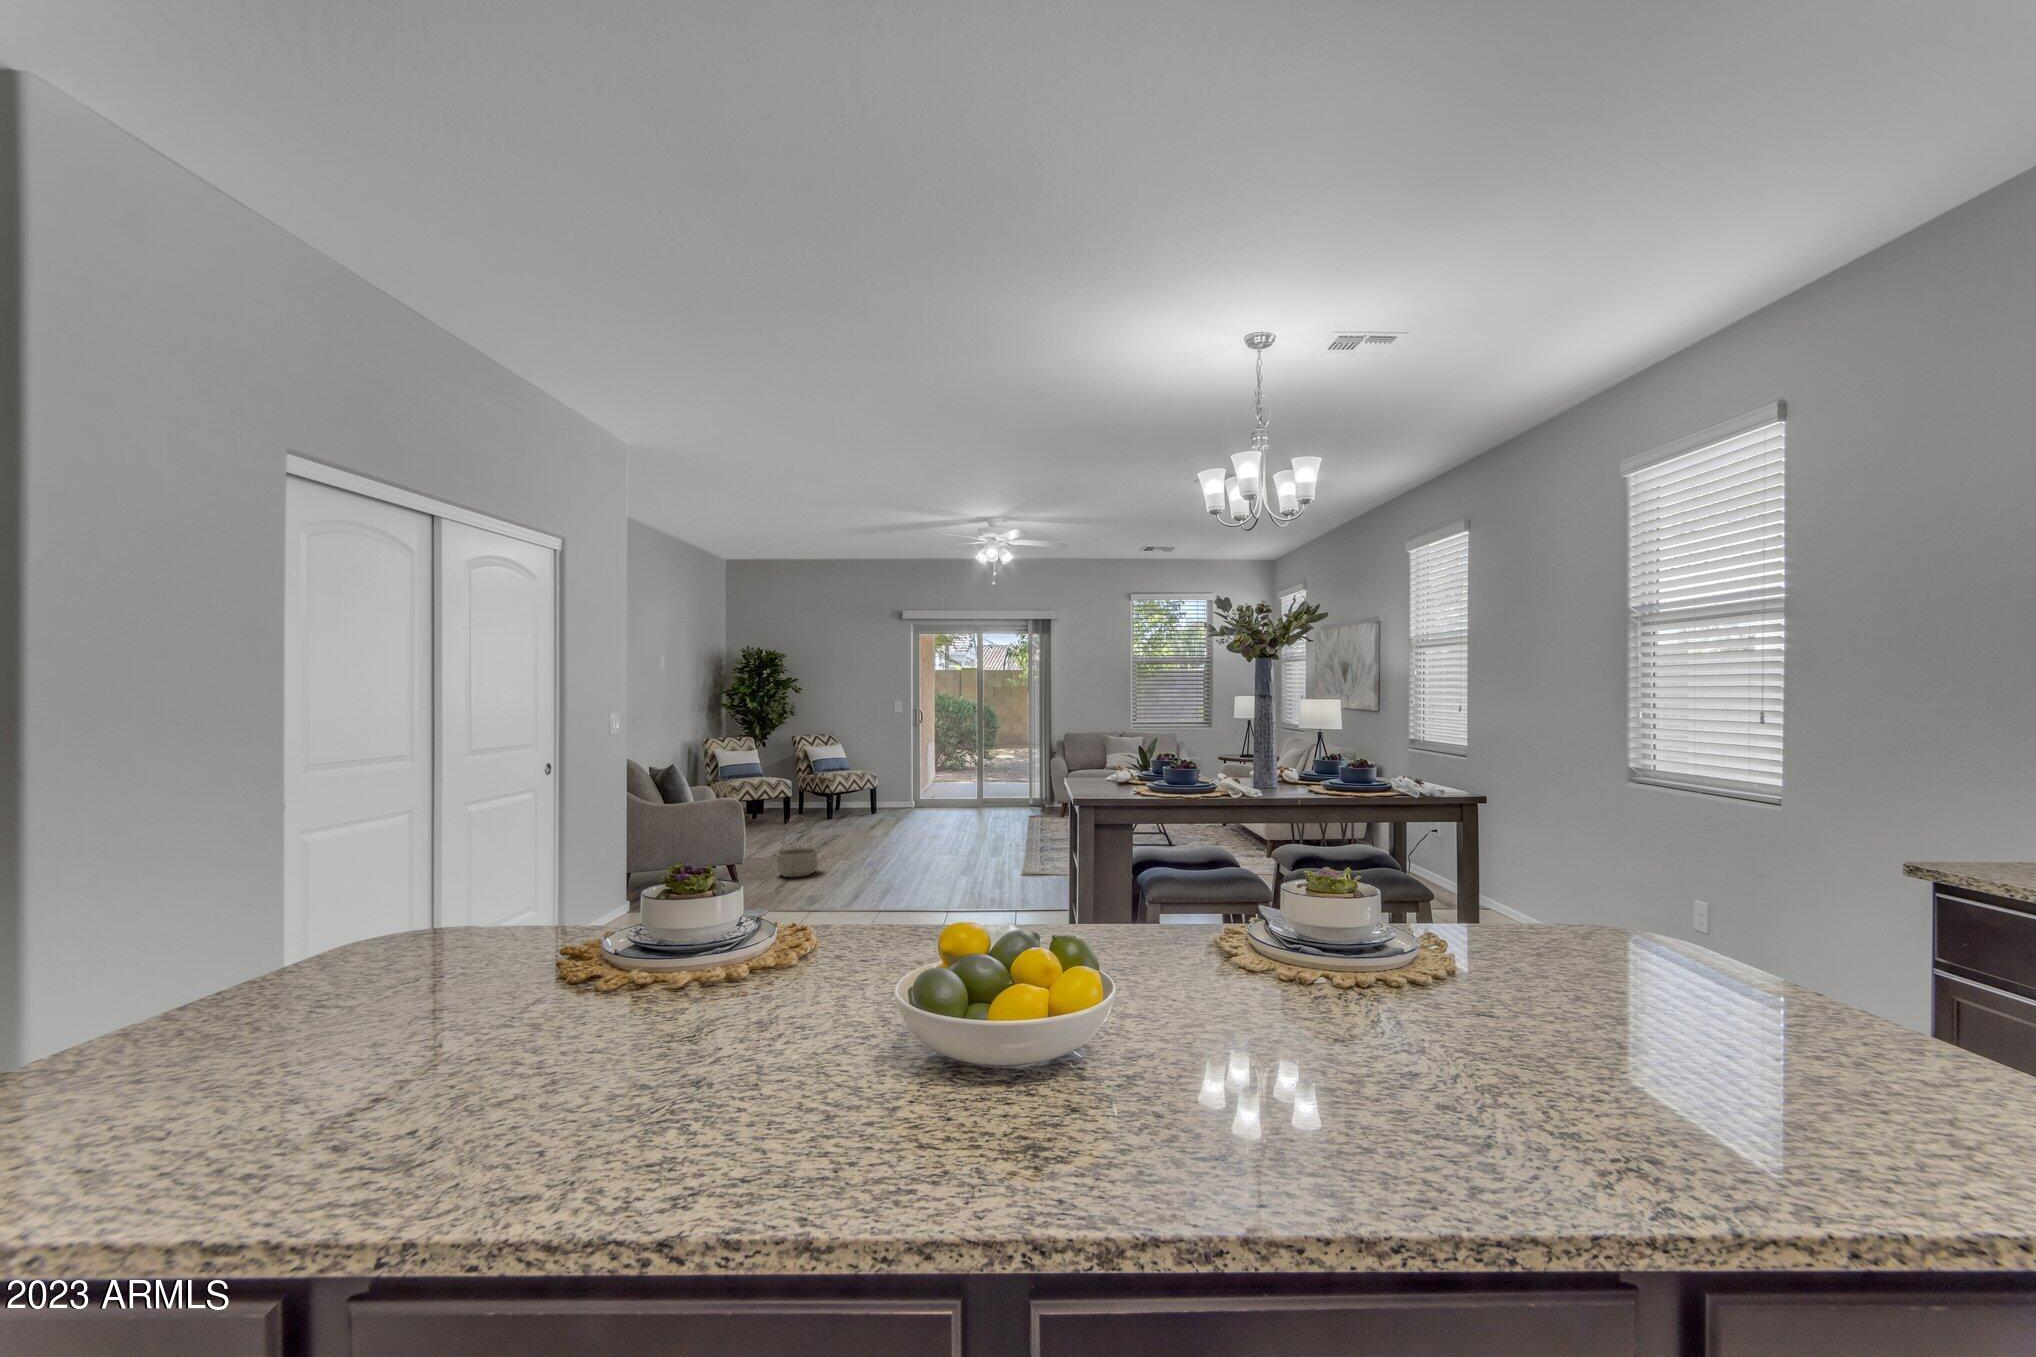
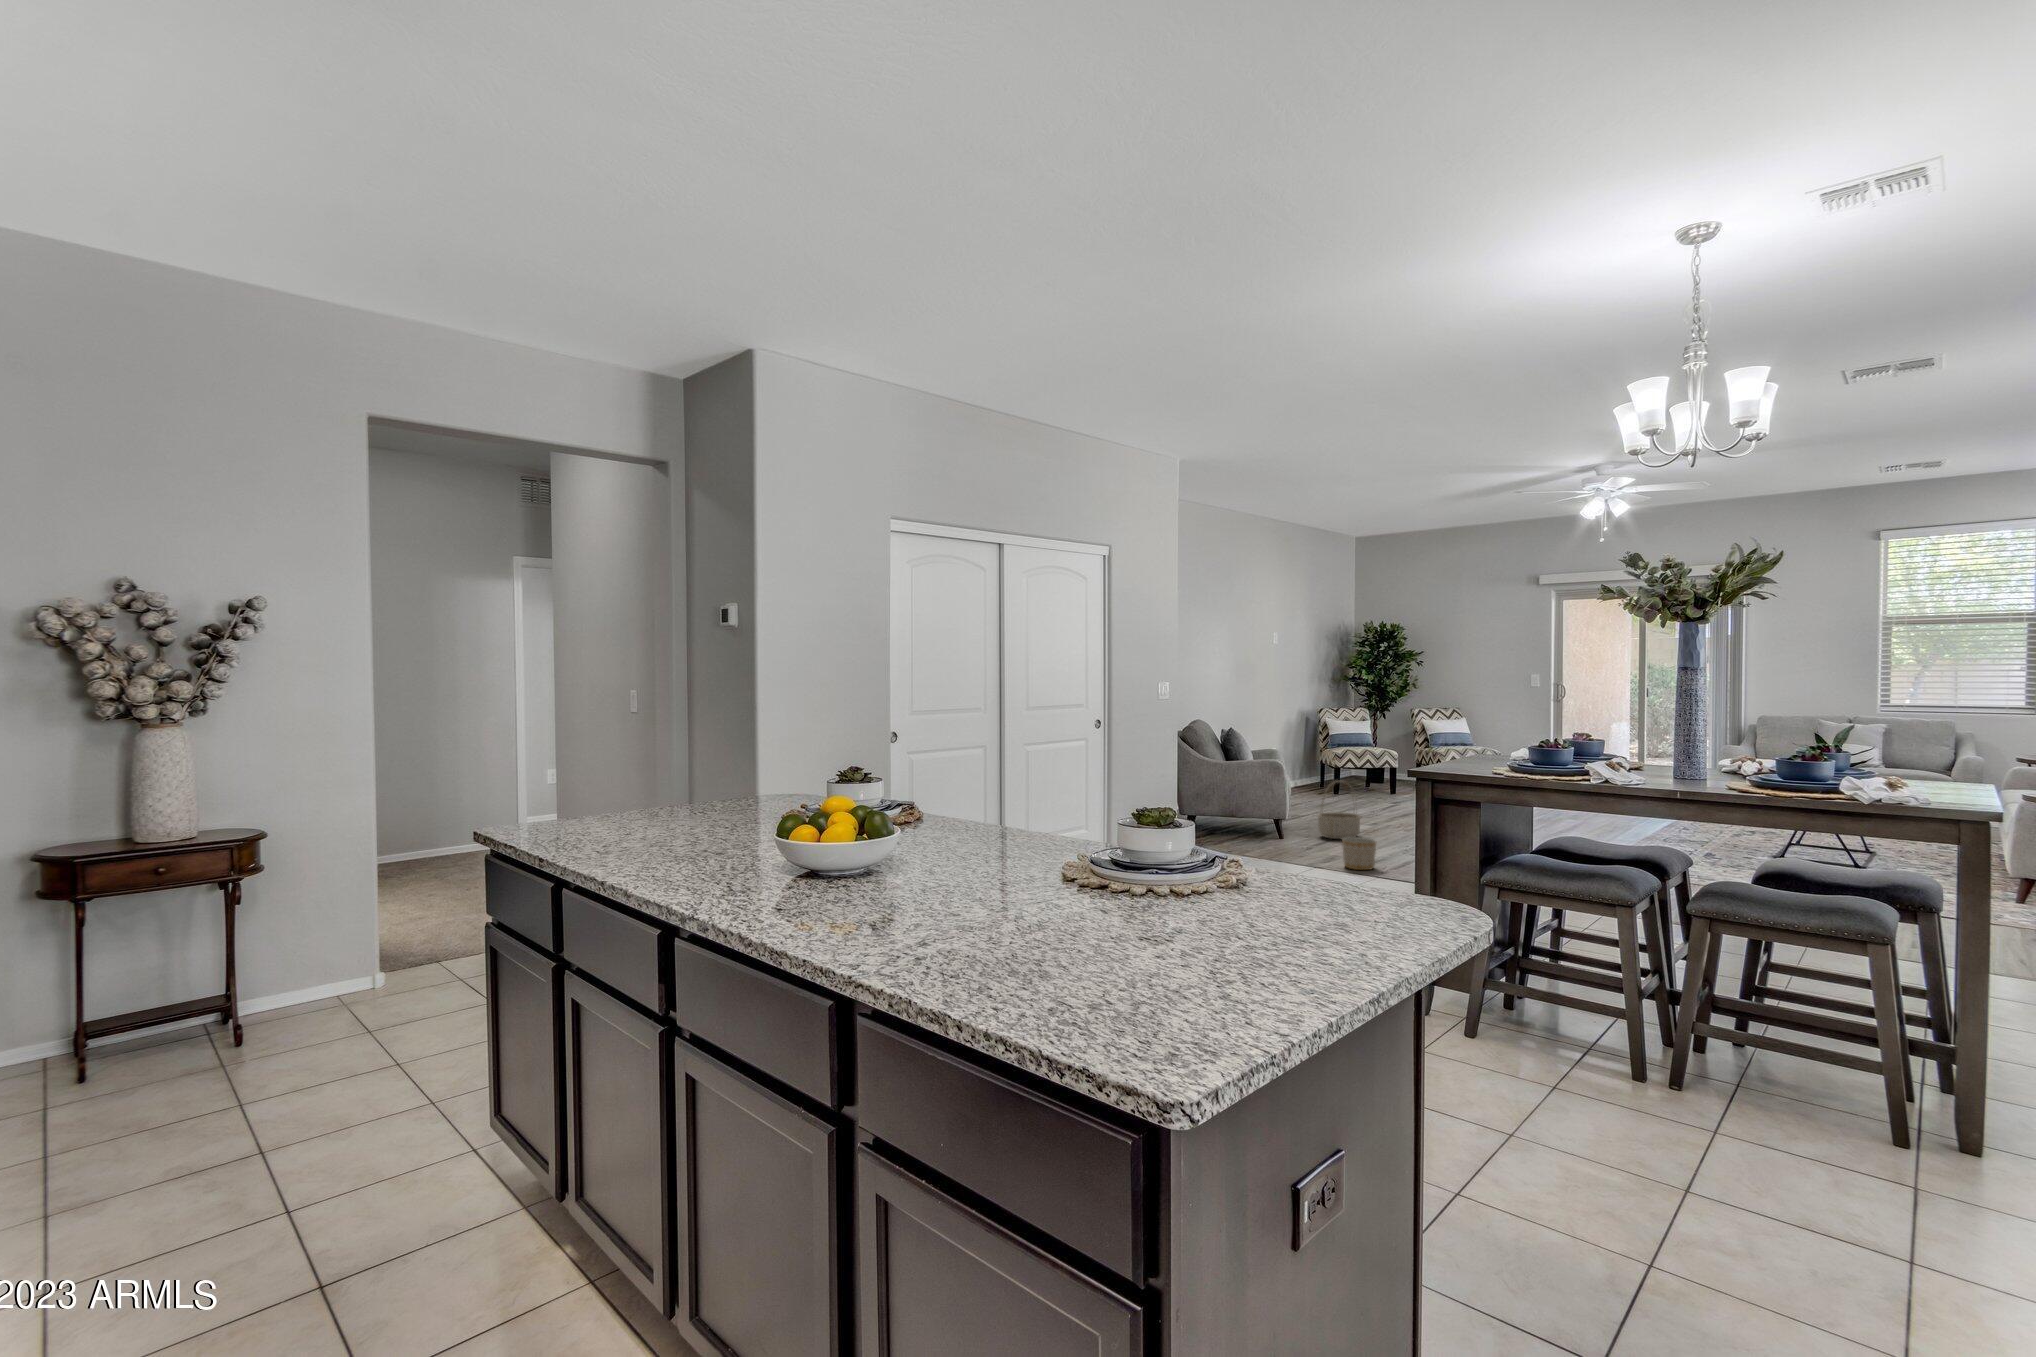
planter: none [842,872,876,907] -> present [1342,837,1376,870]

